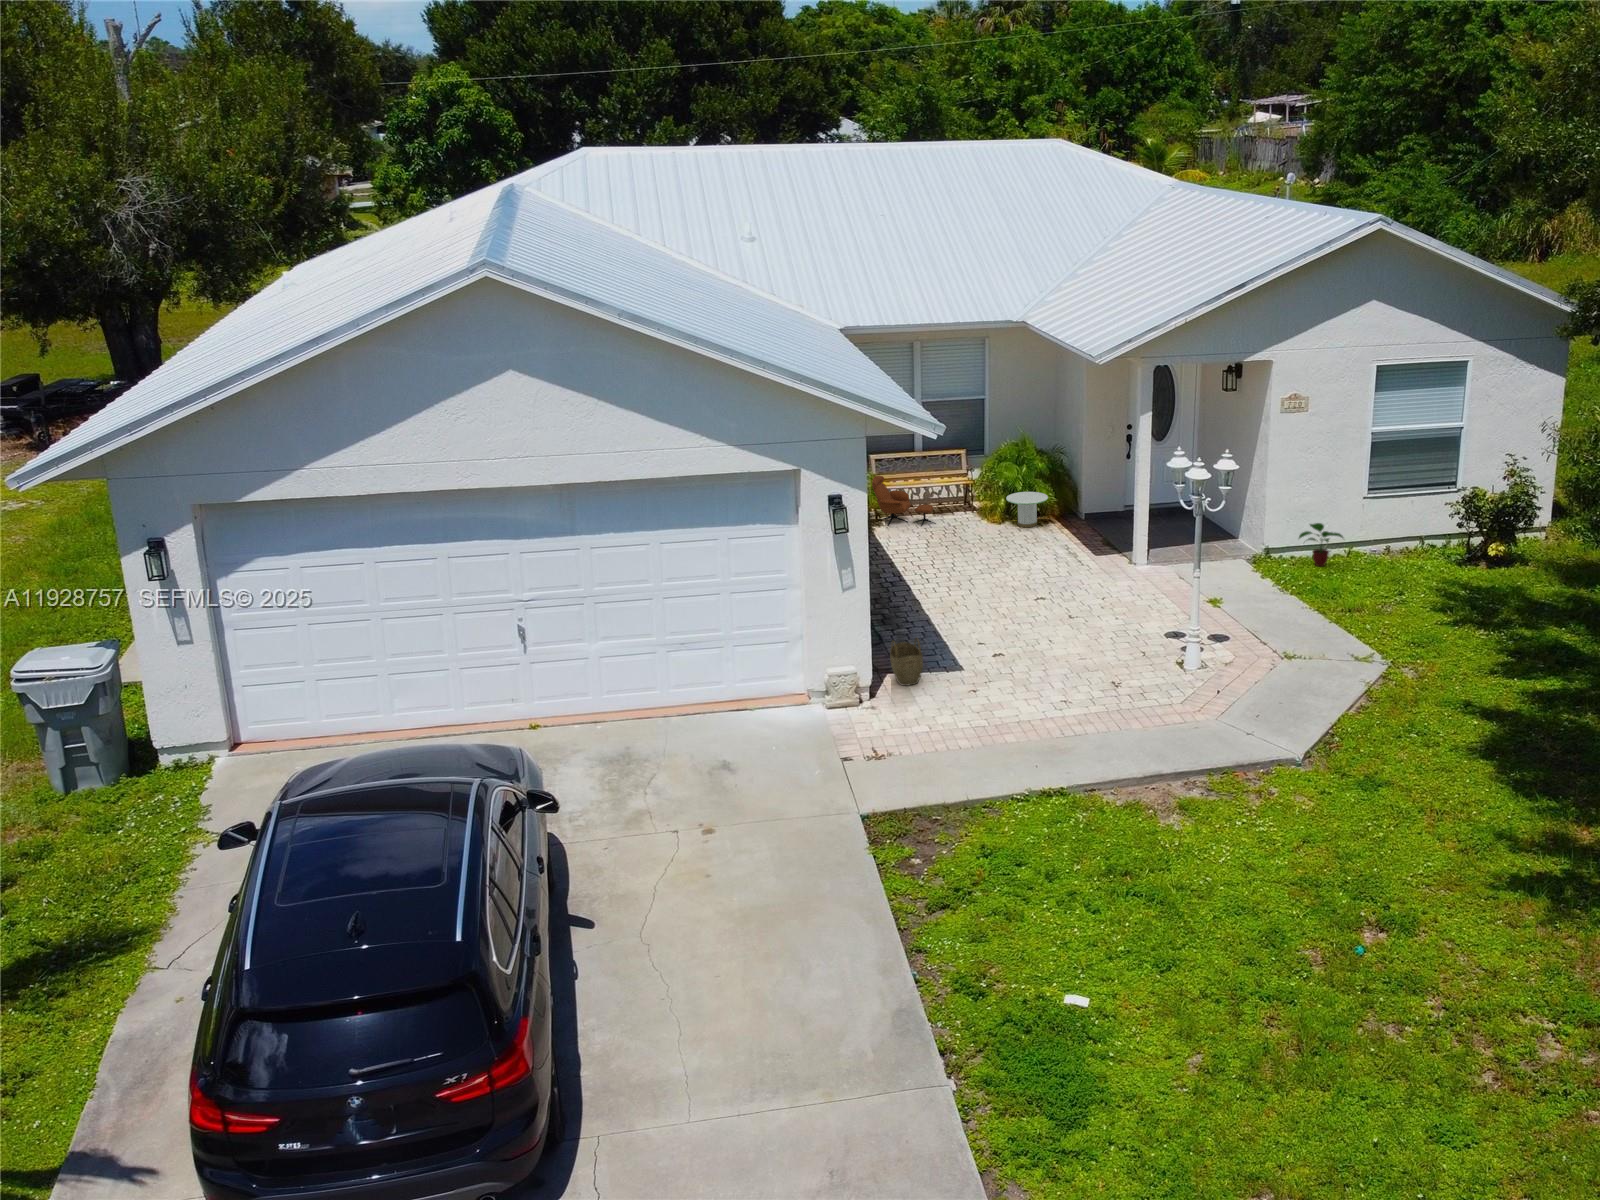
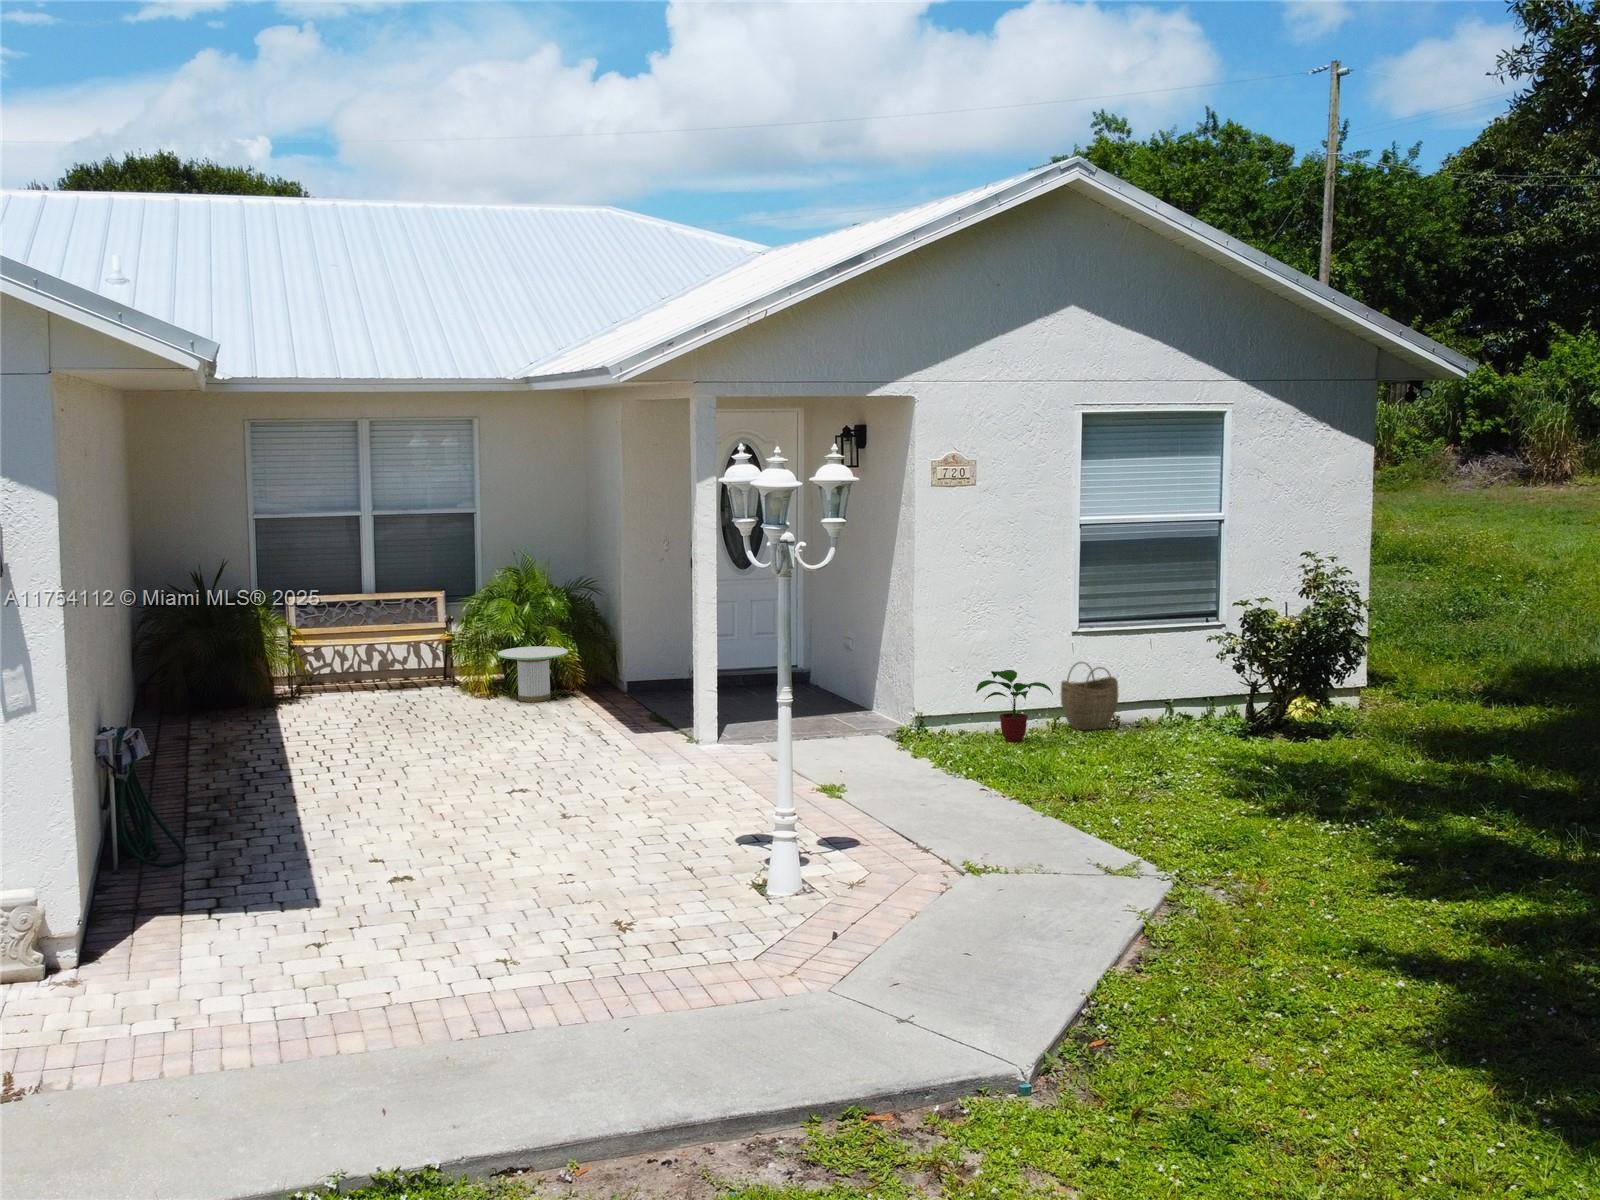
lounge chair: present [872,476,936,526] -> none [269,619,380,702]
woven basket: present [890,638,923,686] -> present [1060,662,1118,730]

